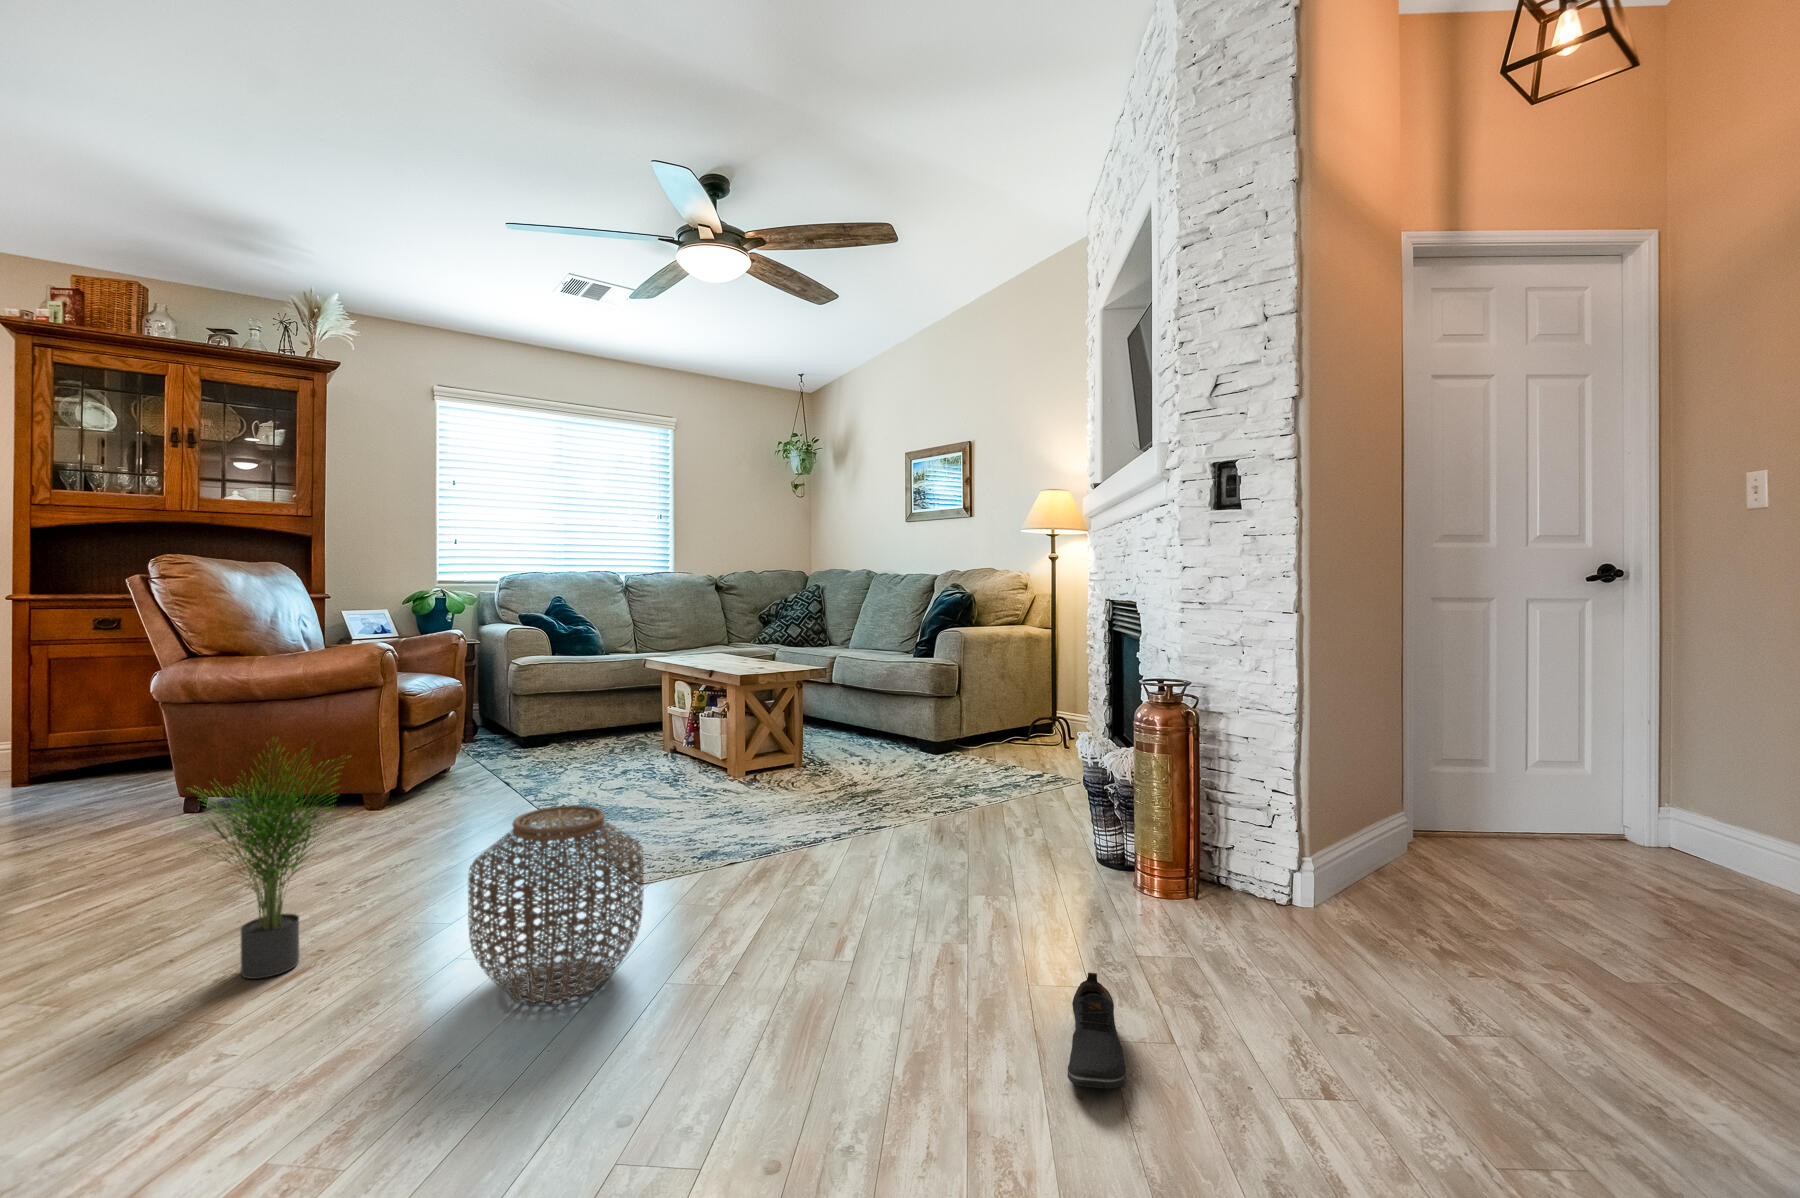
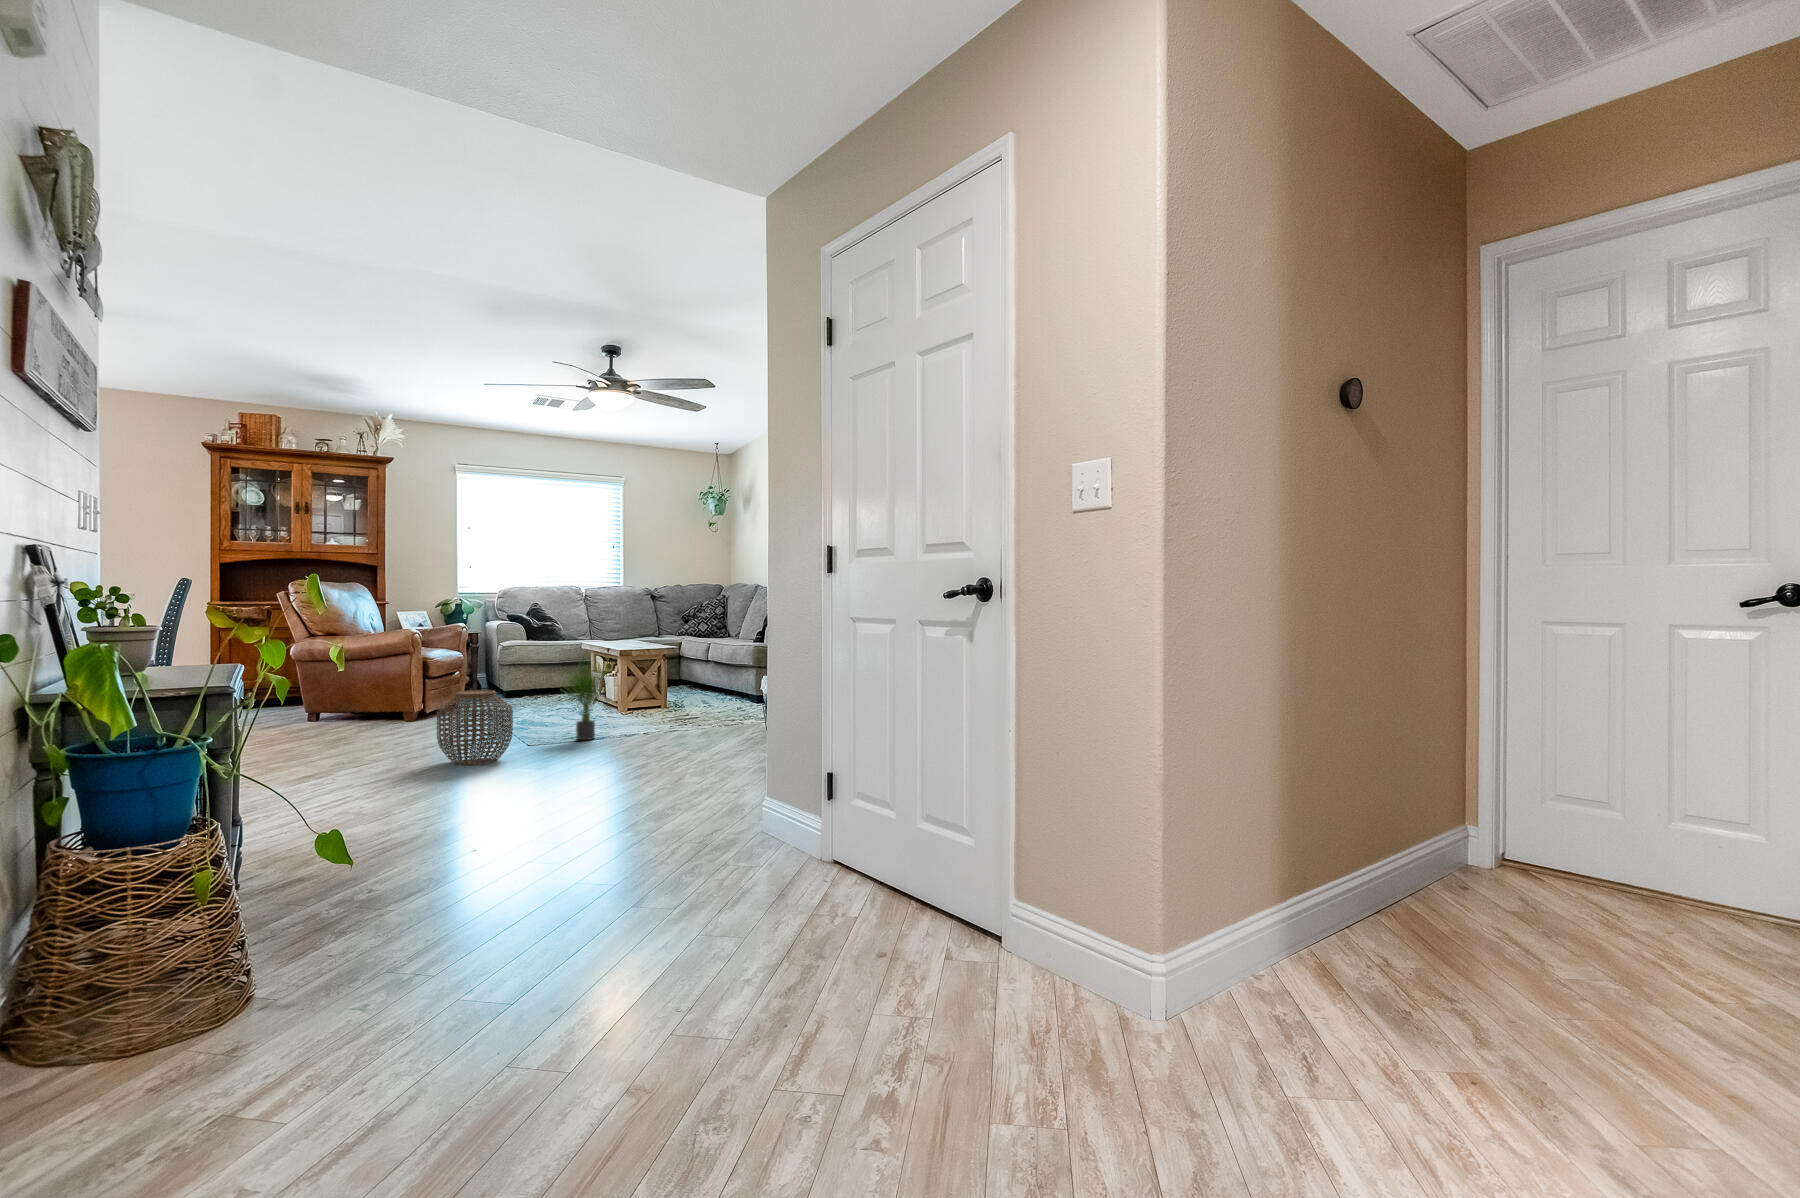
potted plant: present [185,749,338,979] -> present [562,660,603,740]
shoe: present [1067,973,1126,1089] -> none [645,752,689,779]

